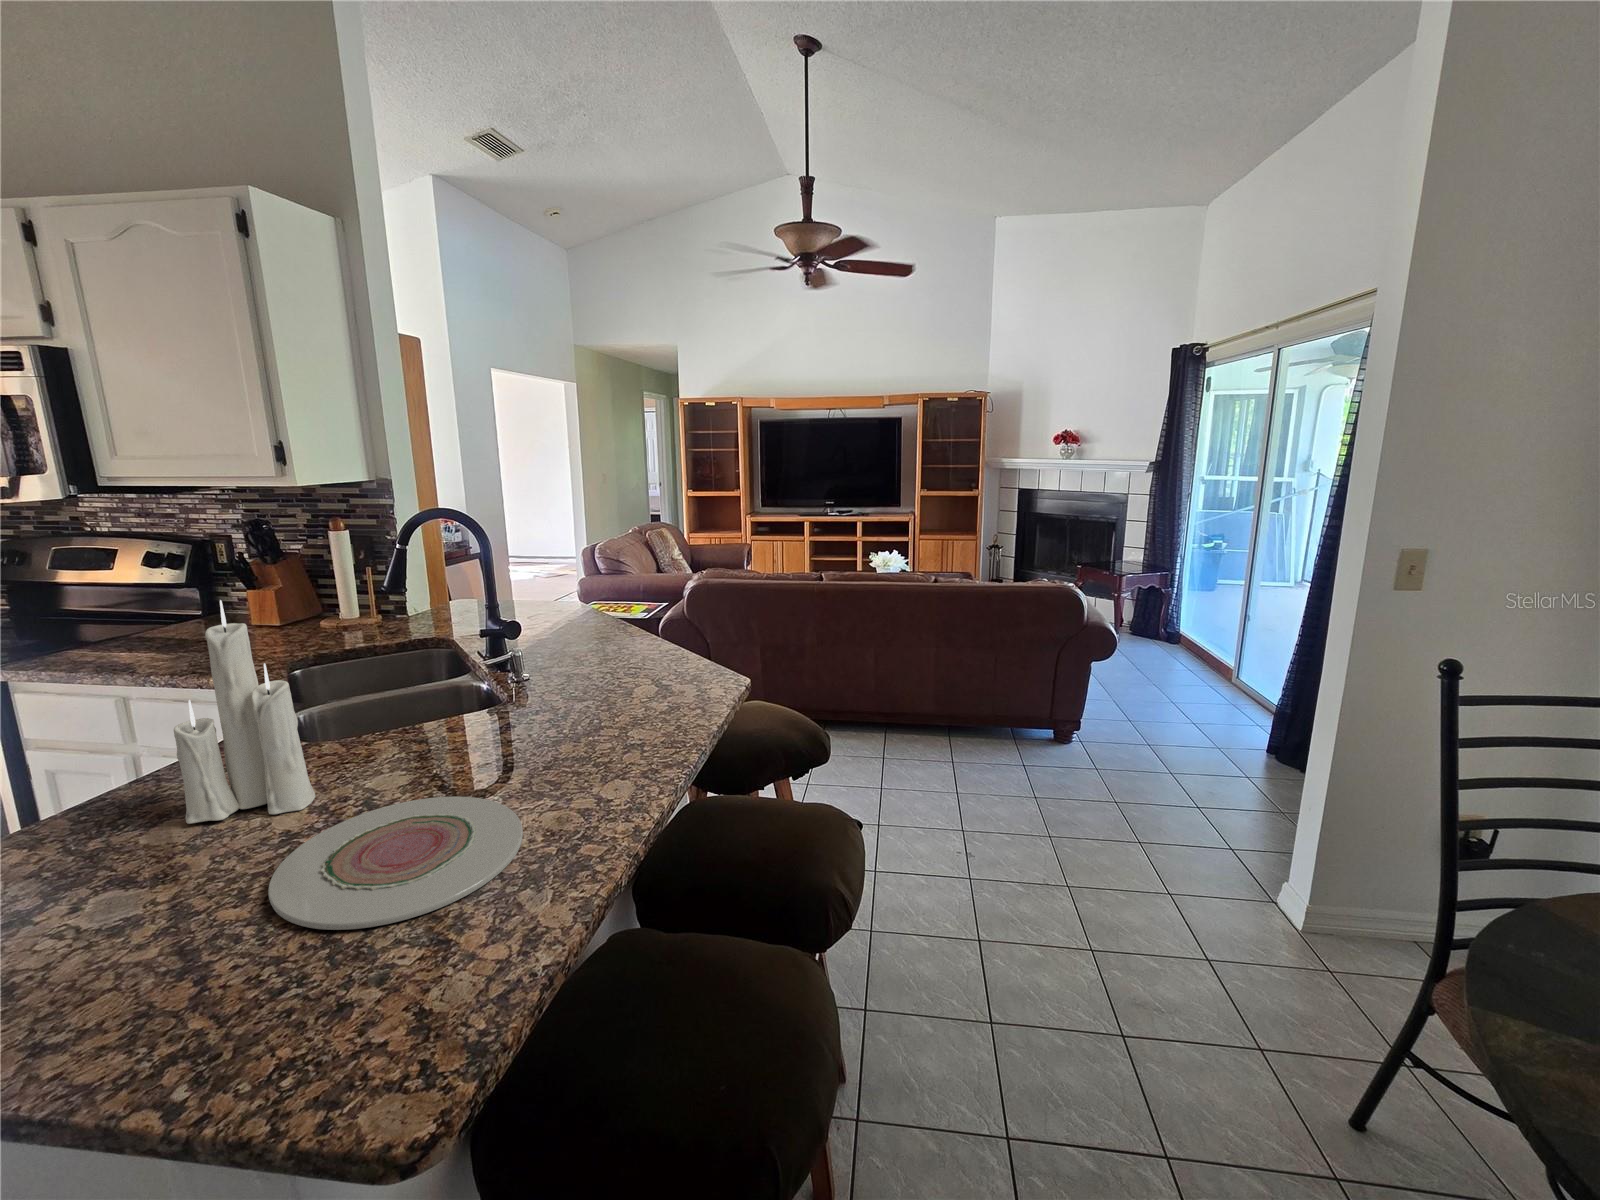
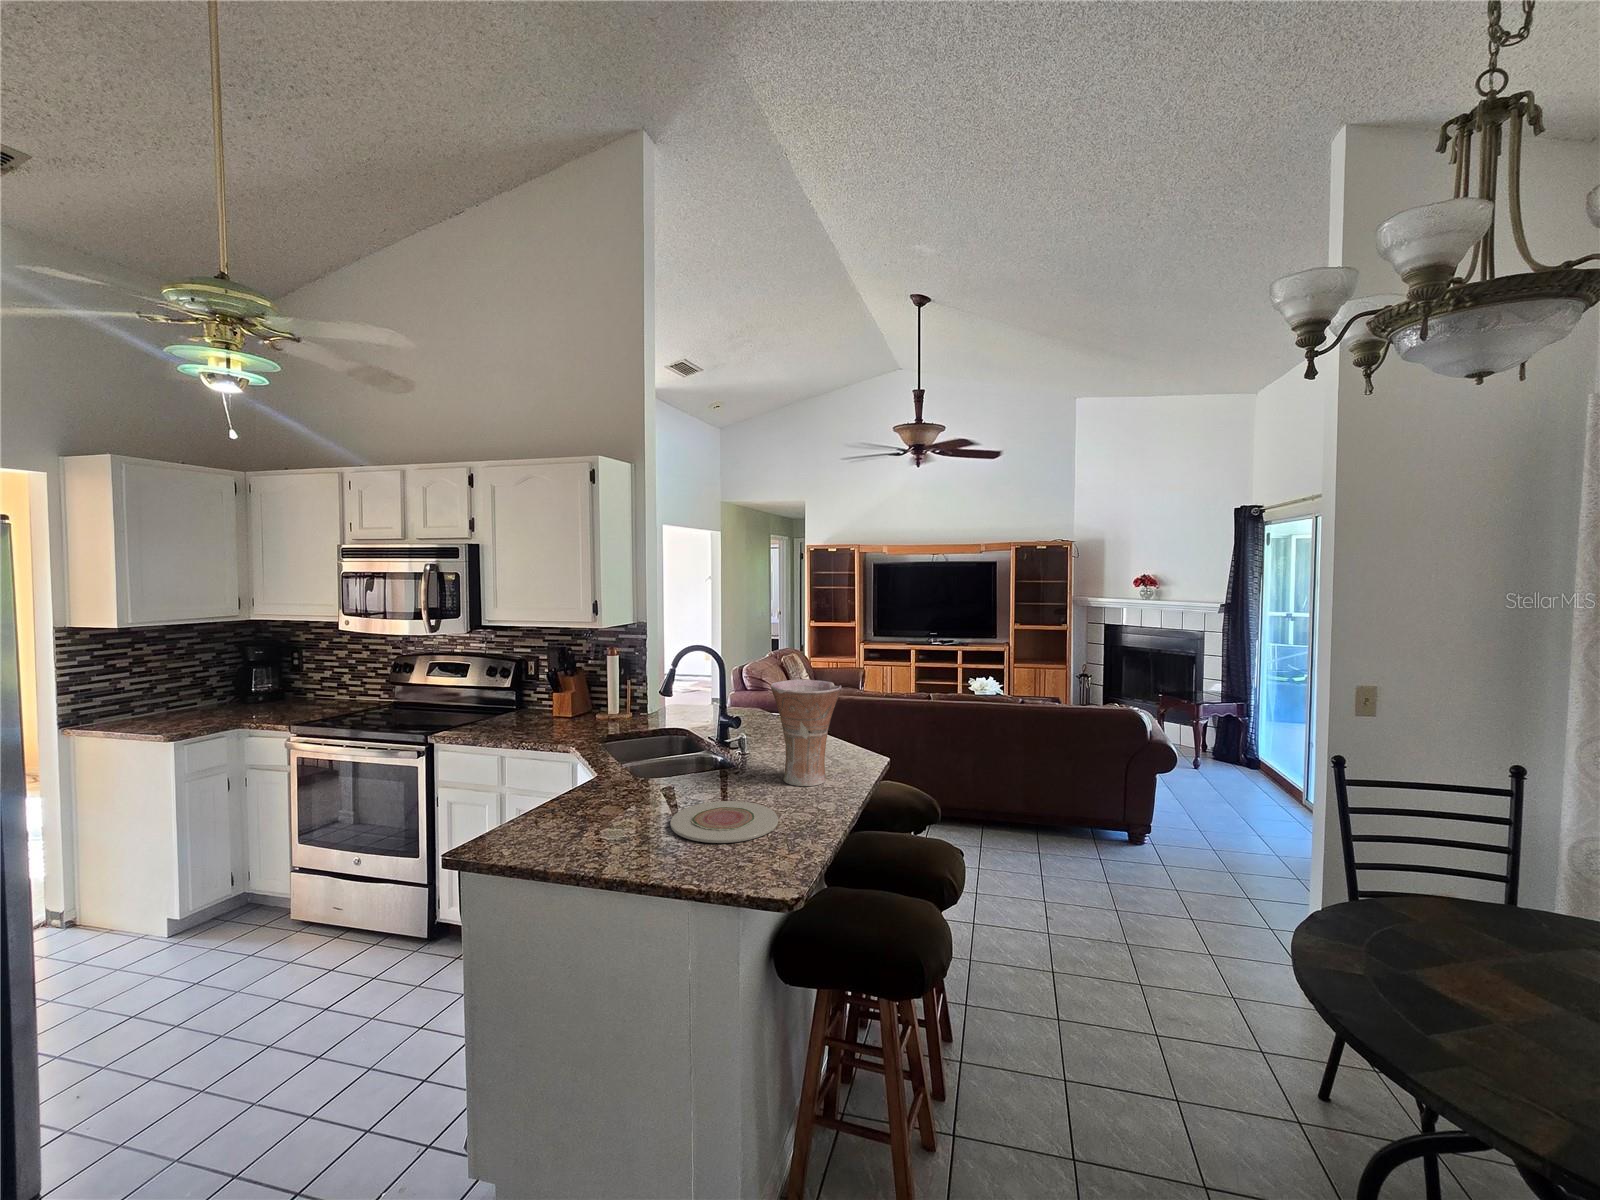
vase: none [532,559,667,748] -> present [770,679,842,786]
candle: present [174,600,315,824] -> none [610,689,665,805]

